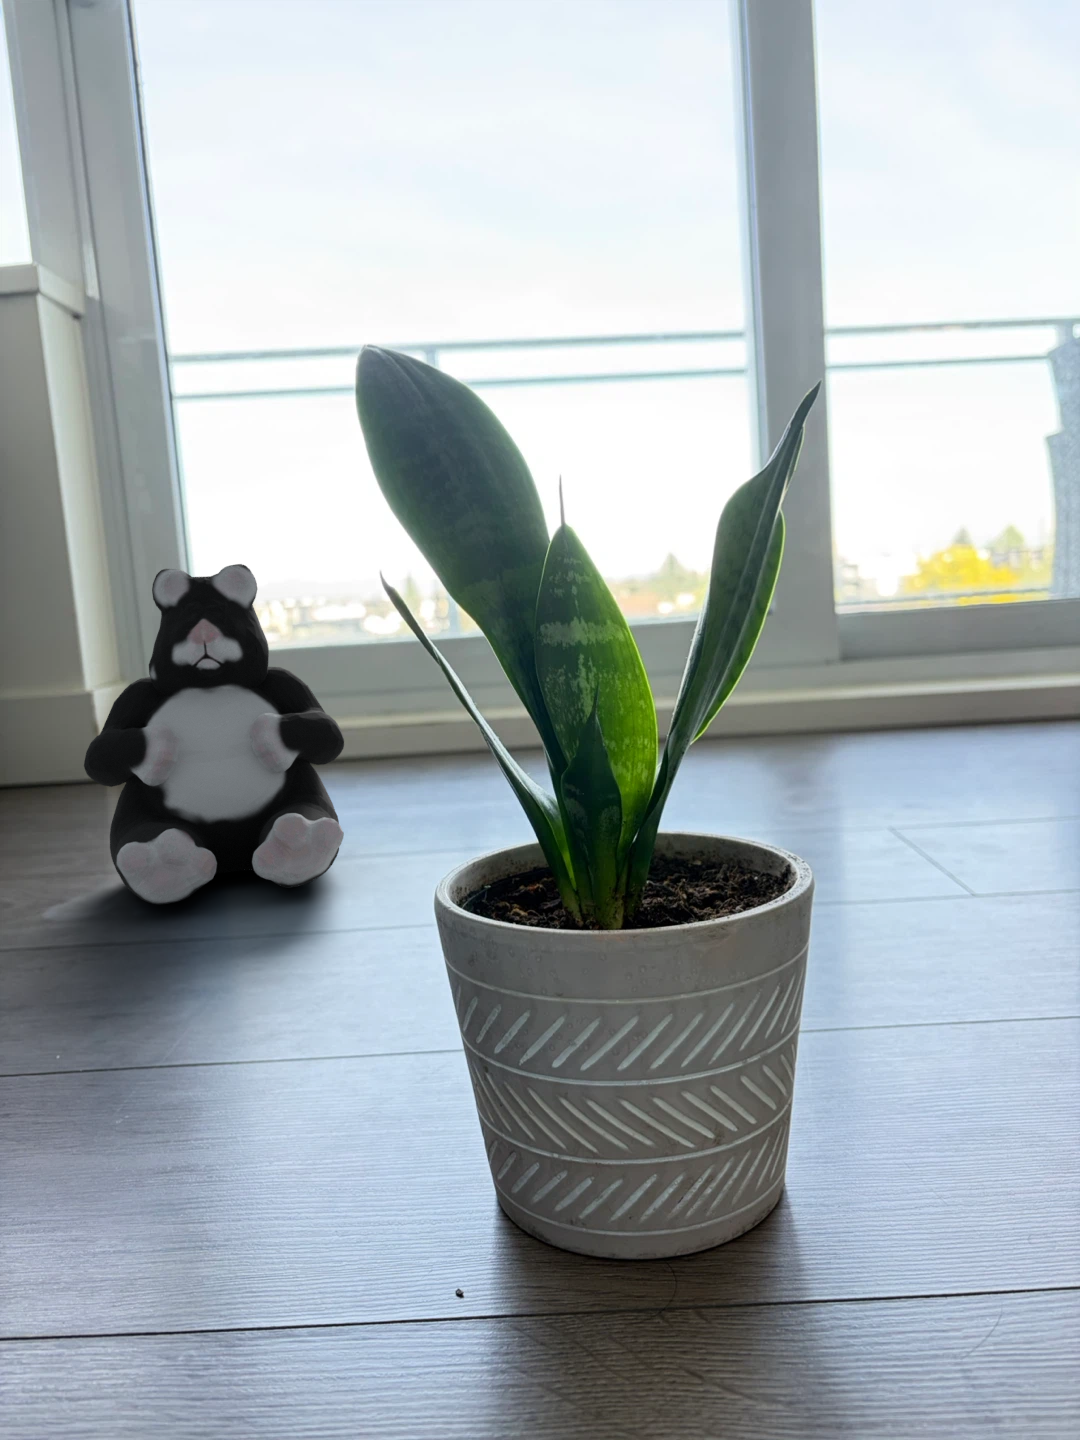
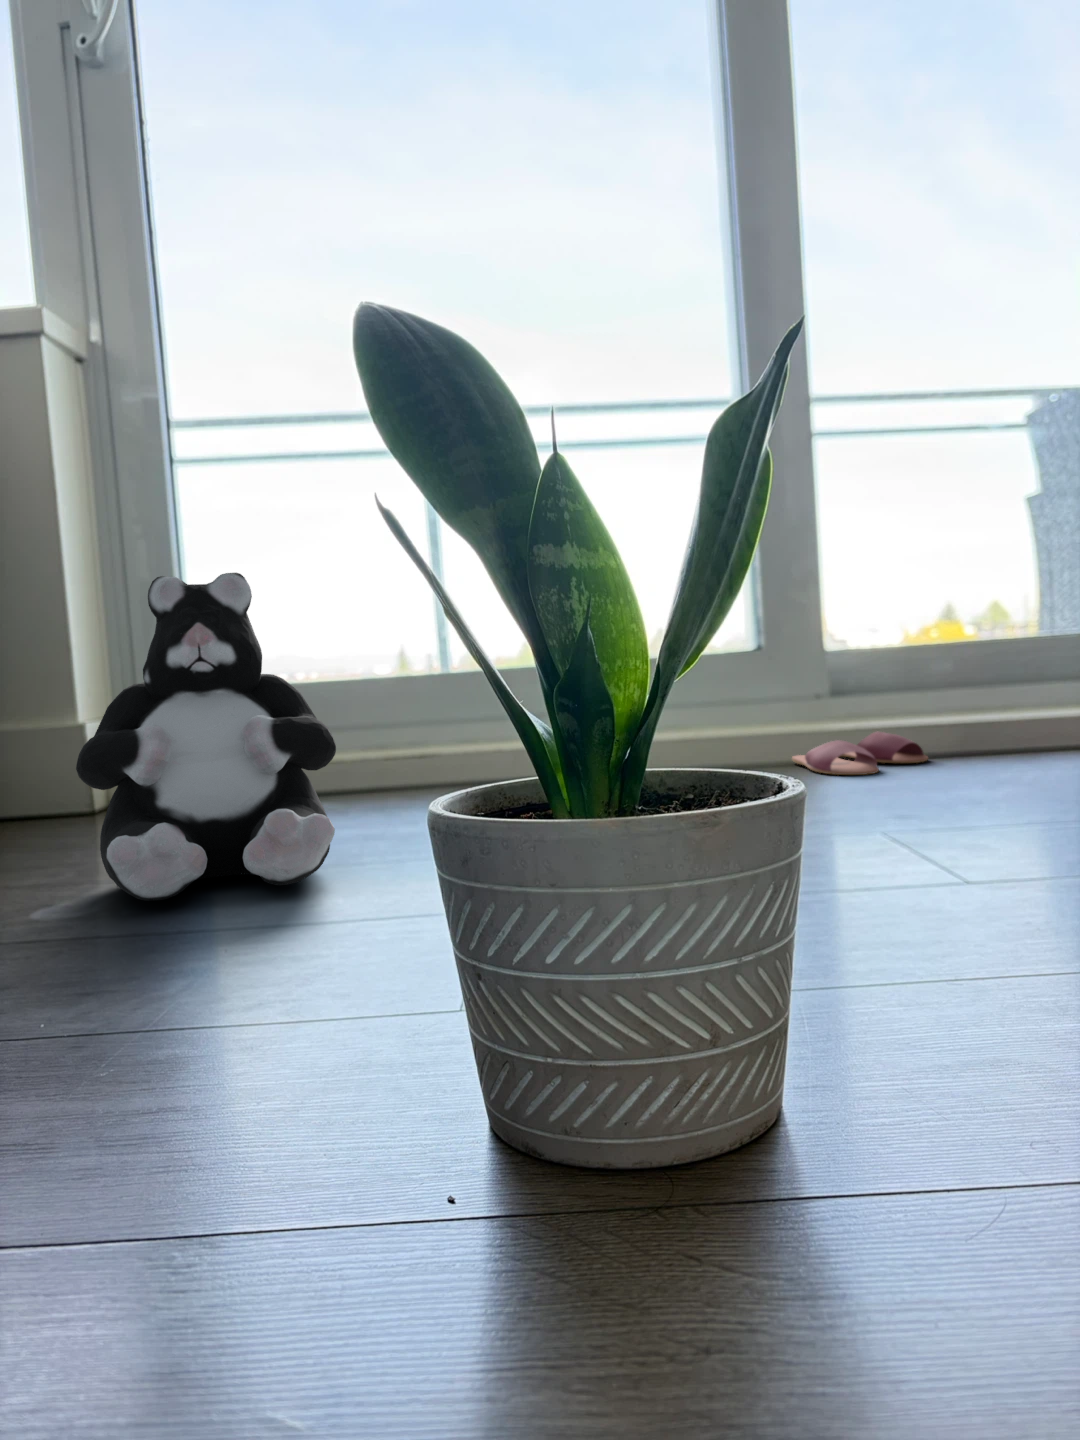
slippers: none [806,701,944,750] -> present [792,732,928,775]

